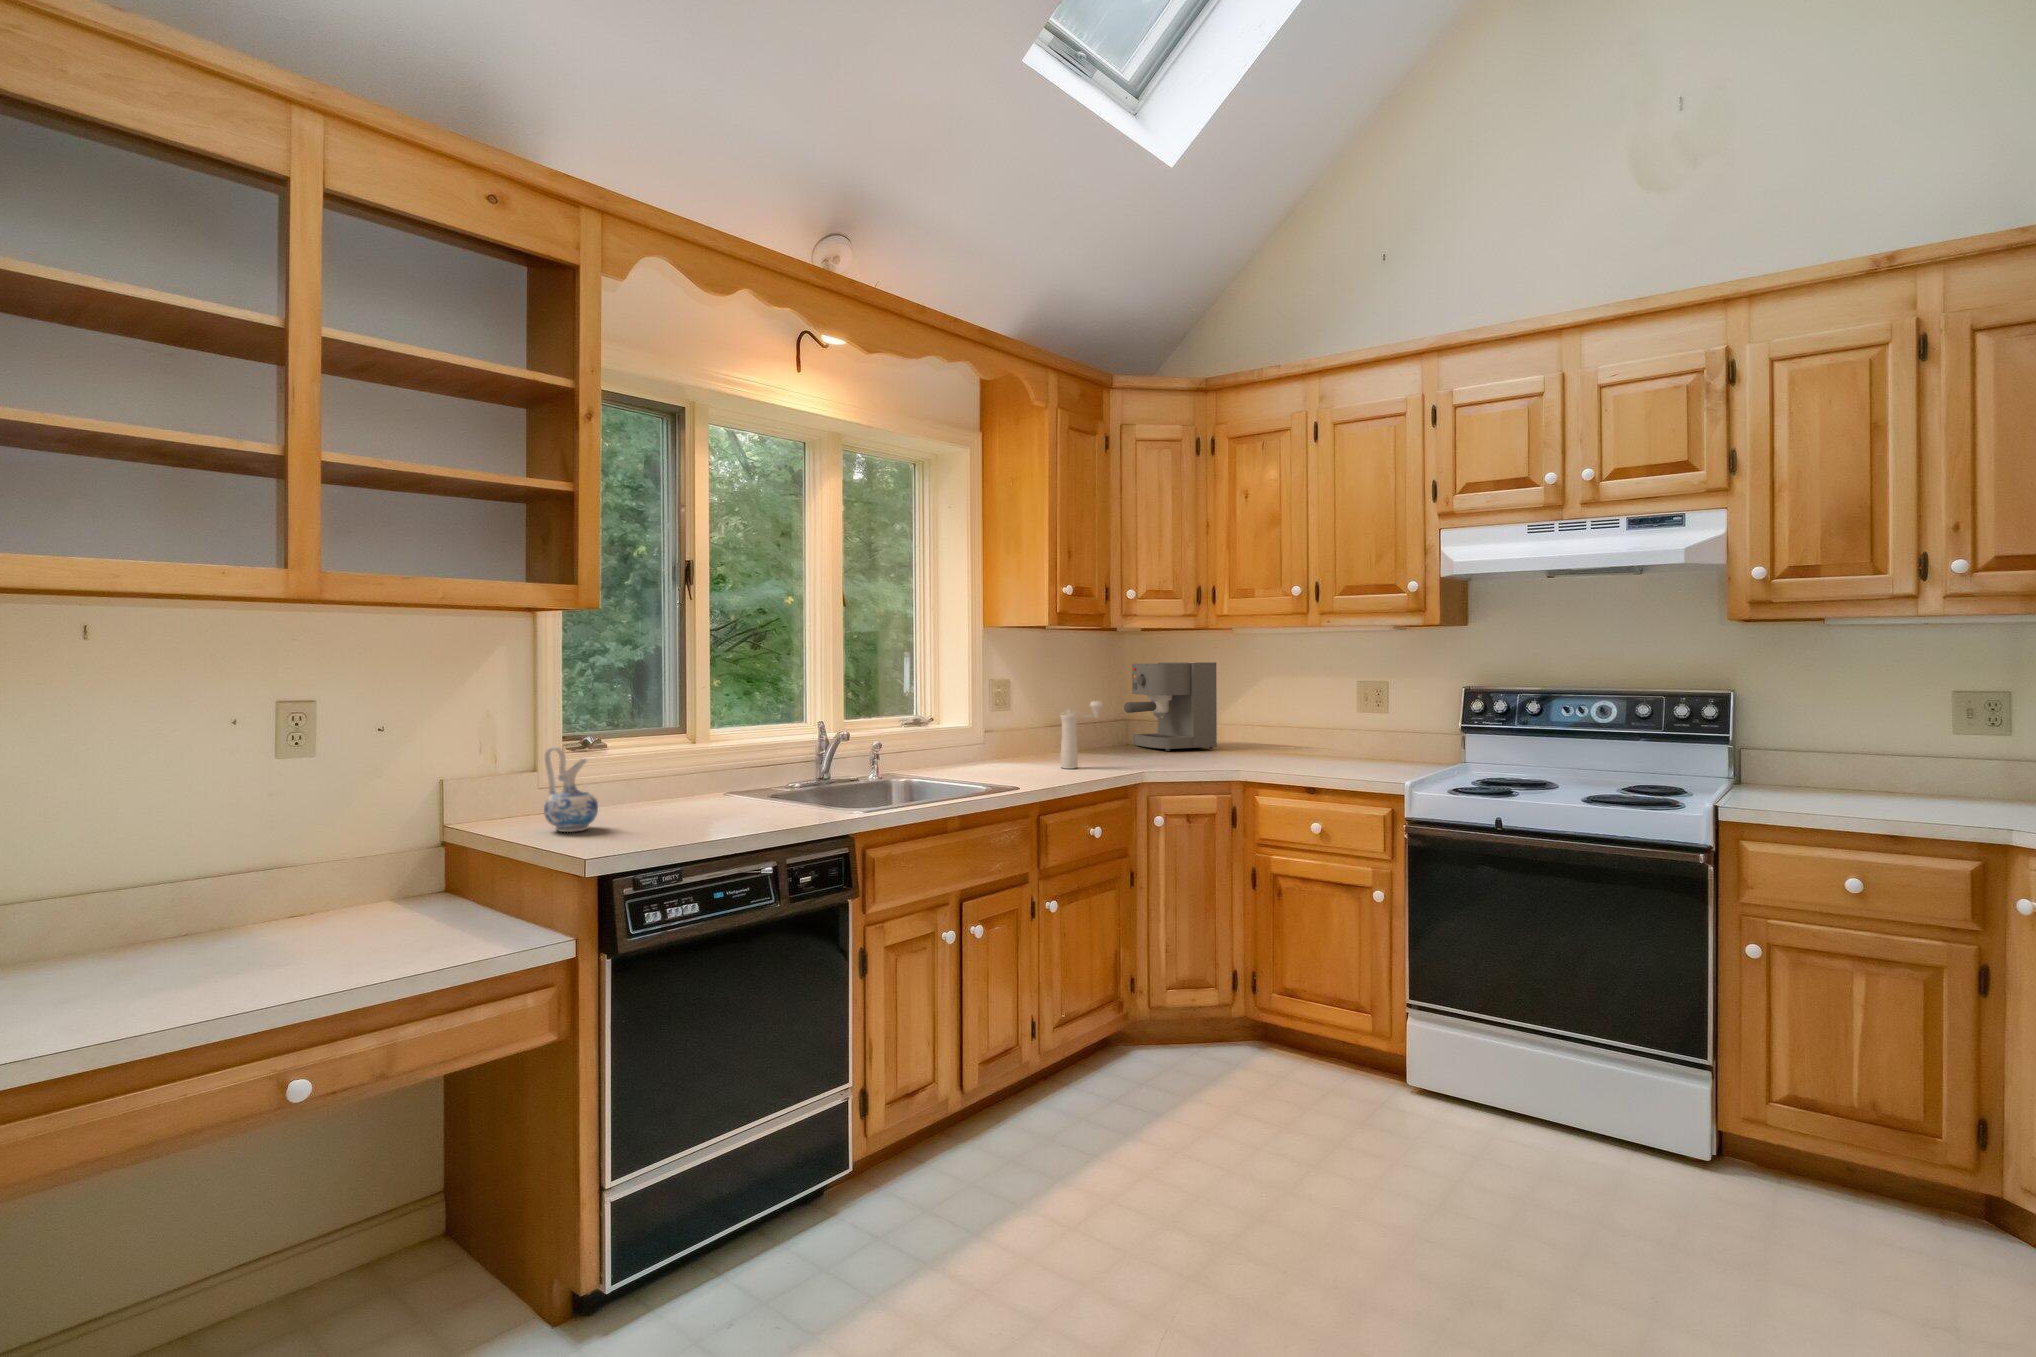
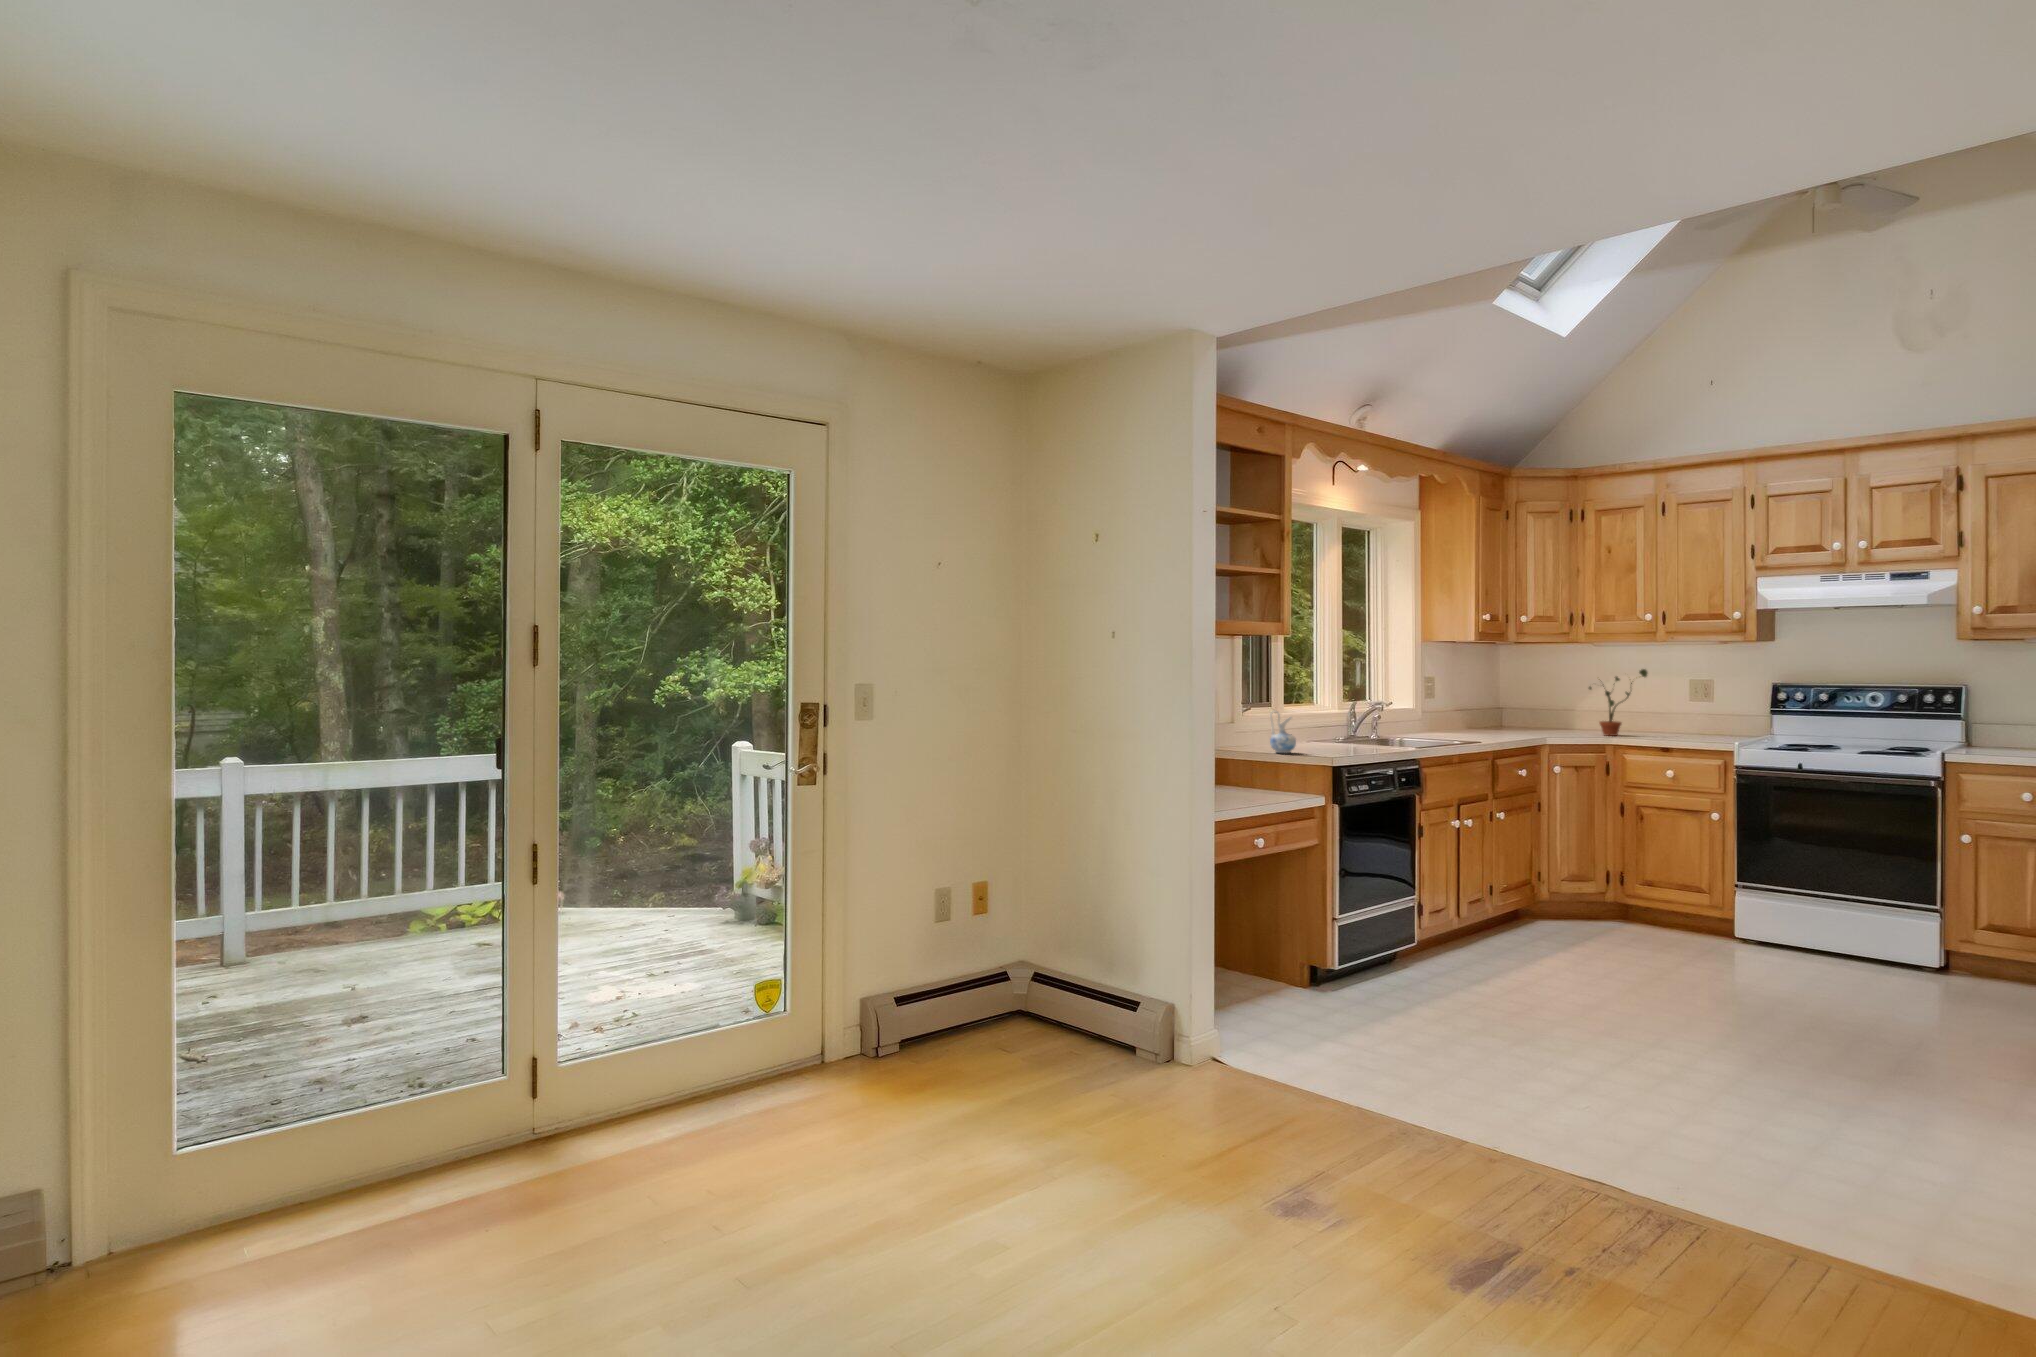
coffee maker: present [1124,662,1217,751] -> none [1512,666,1579,728]
potted plant: none [1217,666,1300,765] -> present [1589,669,1647,736]
pepper mill: present [1061,701,1102,769] -> none [1485,692,1513,735]

